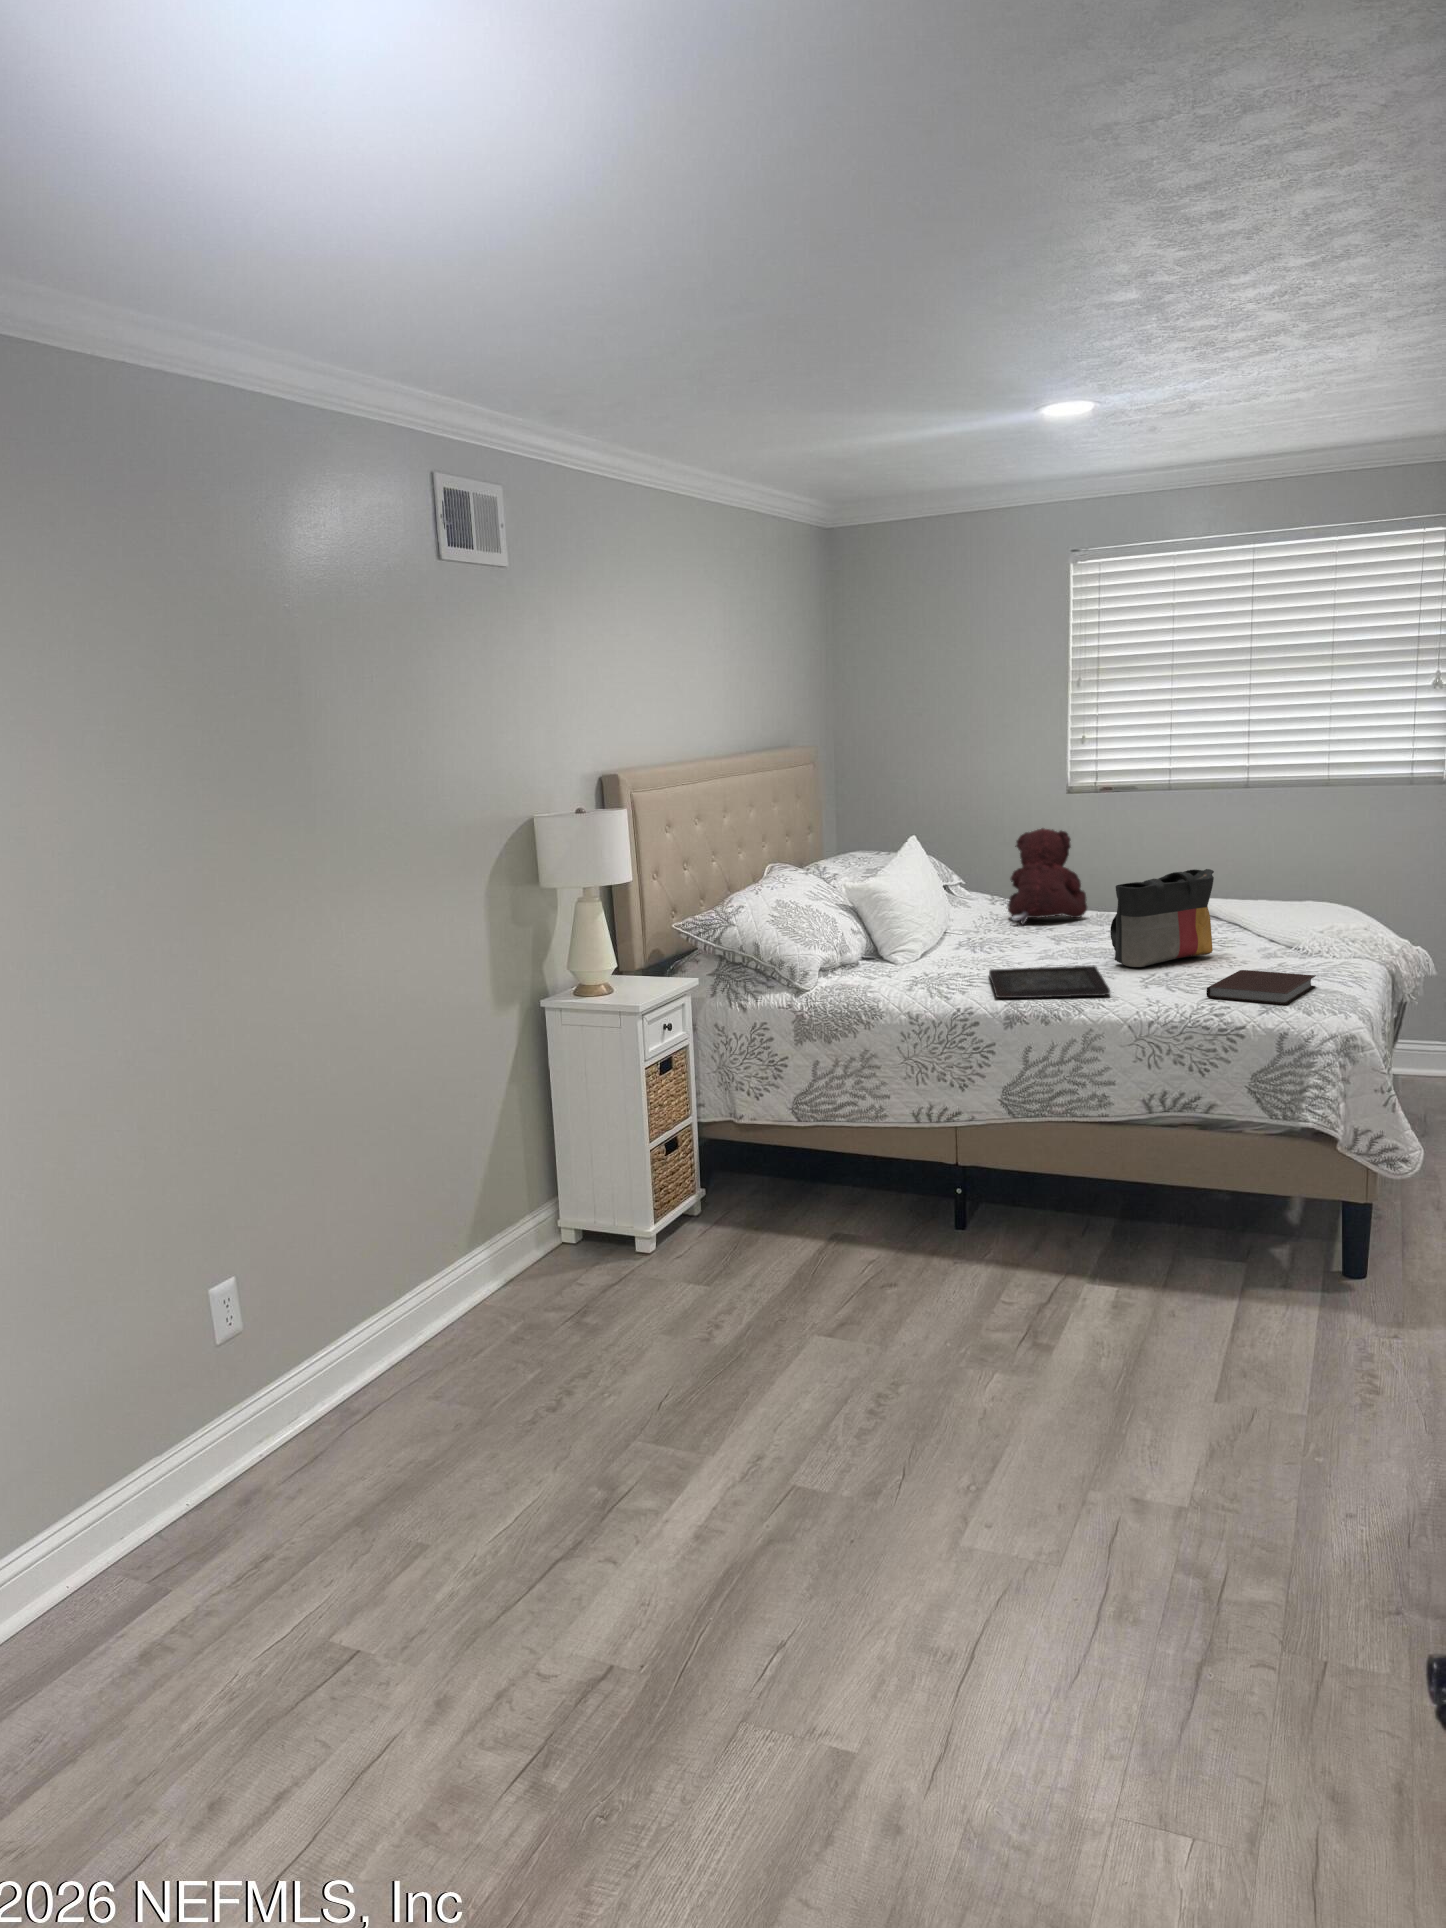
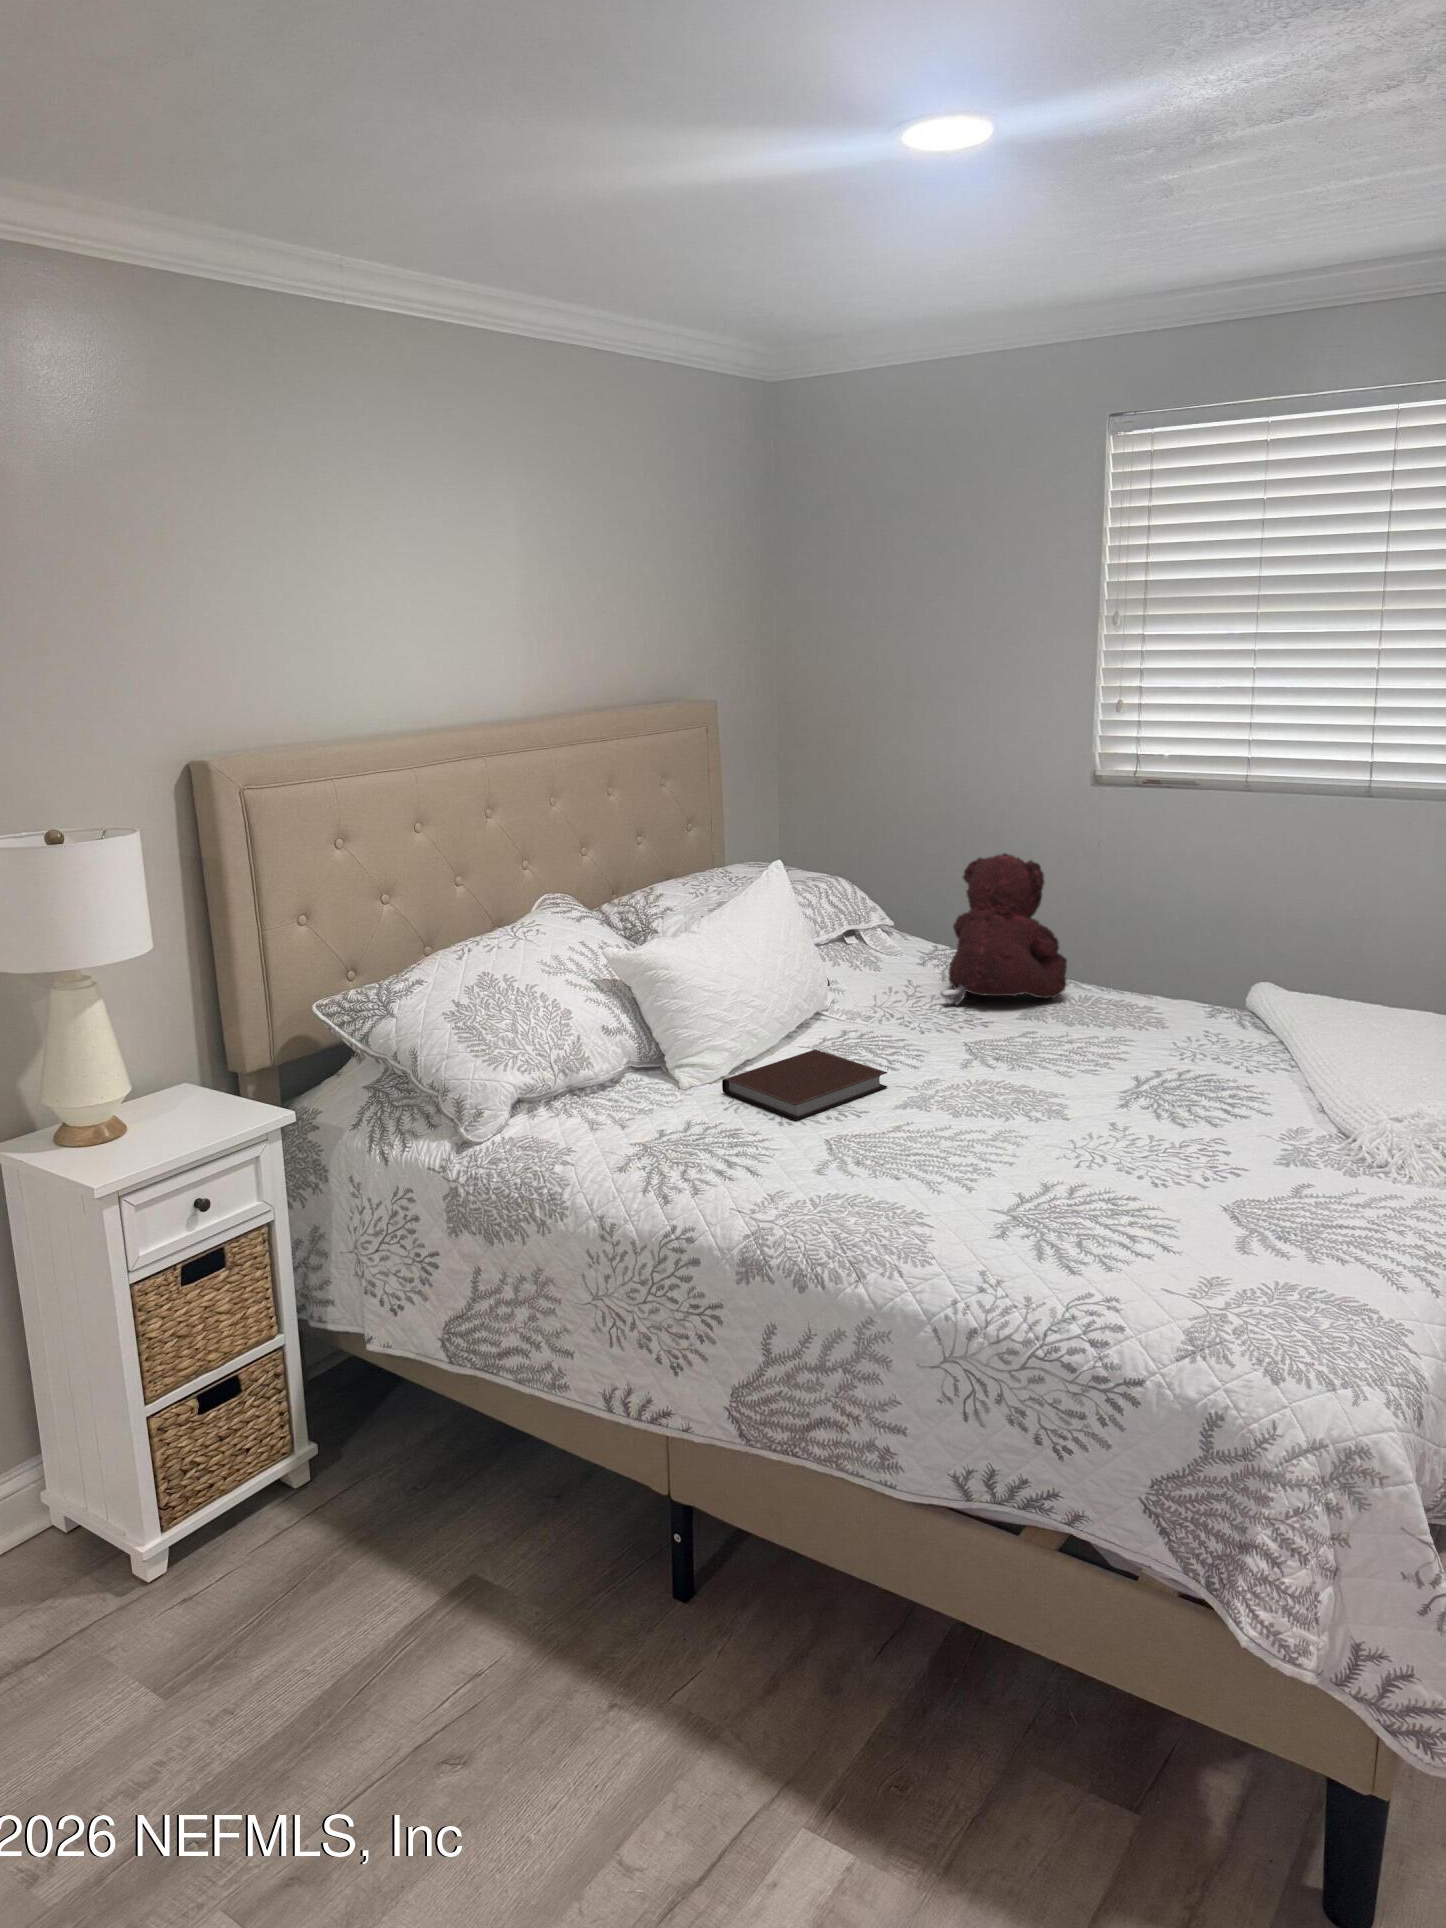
tote bag: present [1110,869,1214,967] -> none [1013,982,1208,1158]
tray: present [989,965,1110,998] -> none [733,1133,967,1246]
notebook: present [1206,970,1316,1005] -> present [722,1050,887,1121]

